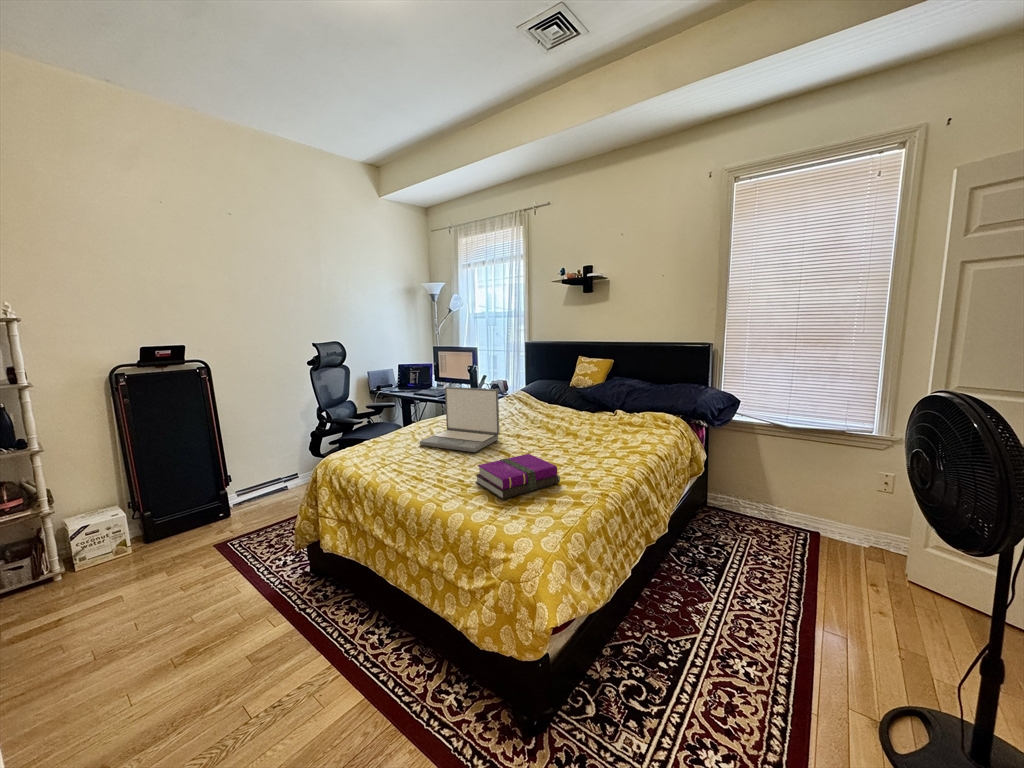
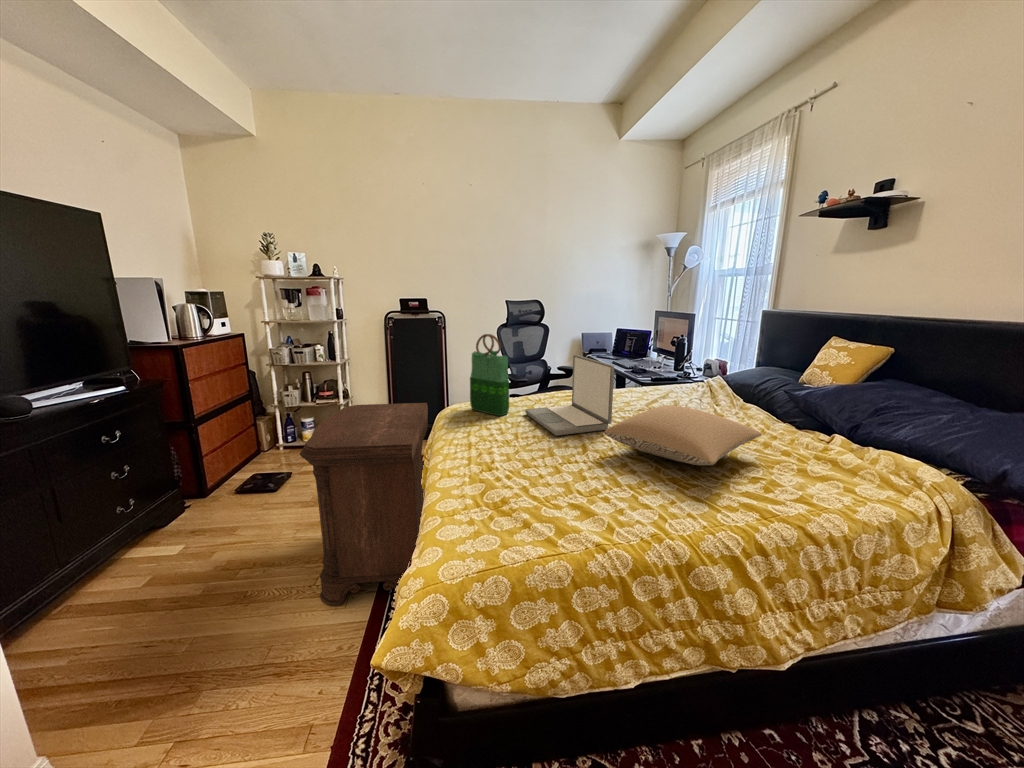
tote bag: none [360,377,406,454] -> present [470,334,509,416]
pillow: none [523,410,604,445] -> present [605,406,762,465]
notebook: present [476,454,560,499] -> none [482,447,577,502]
nightstand: none [203,460,396,718] -> present [300,403,428,605]

